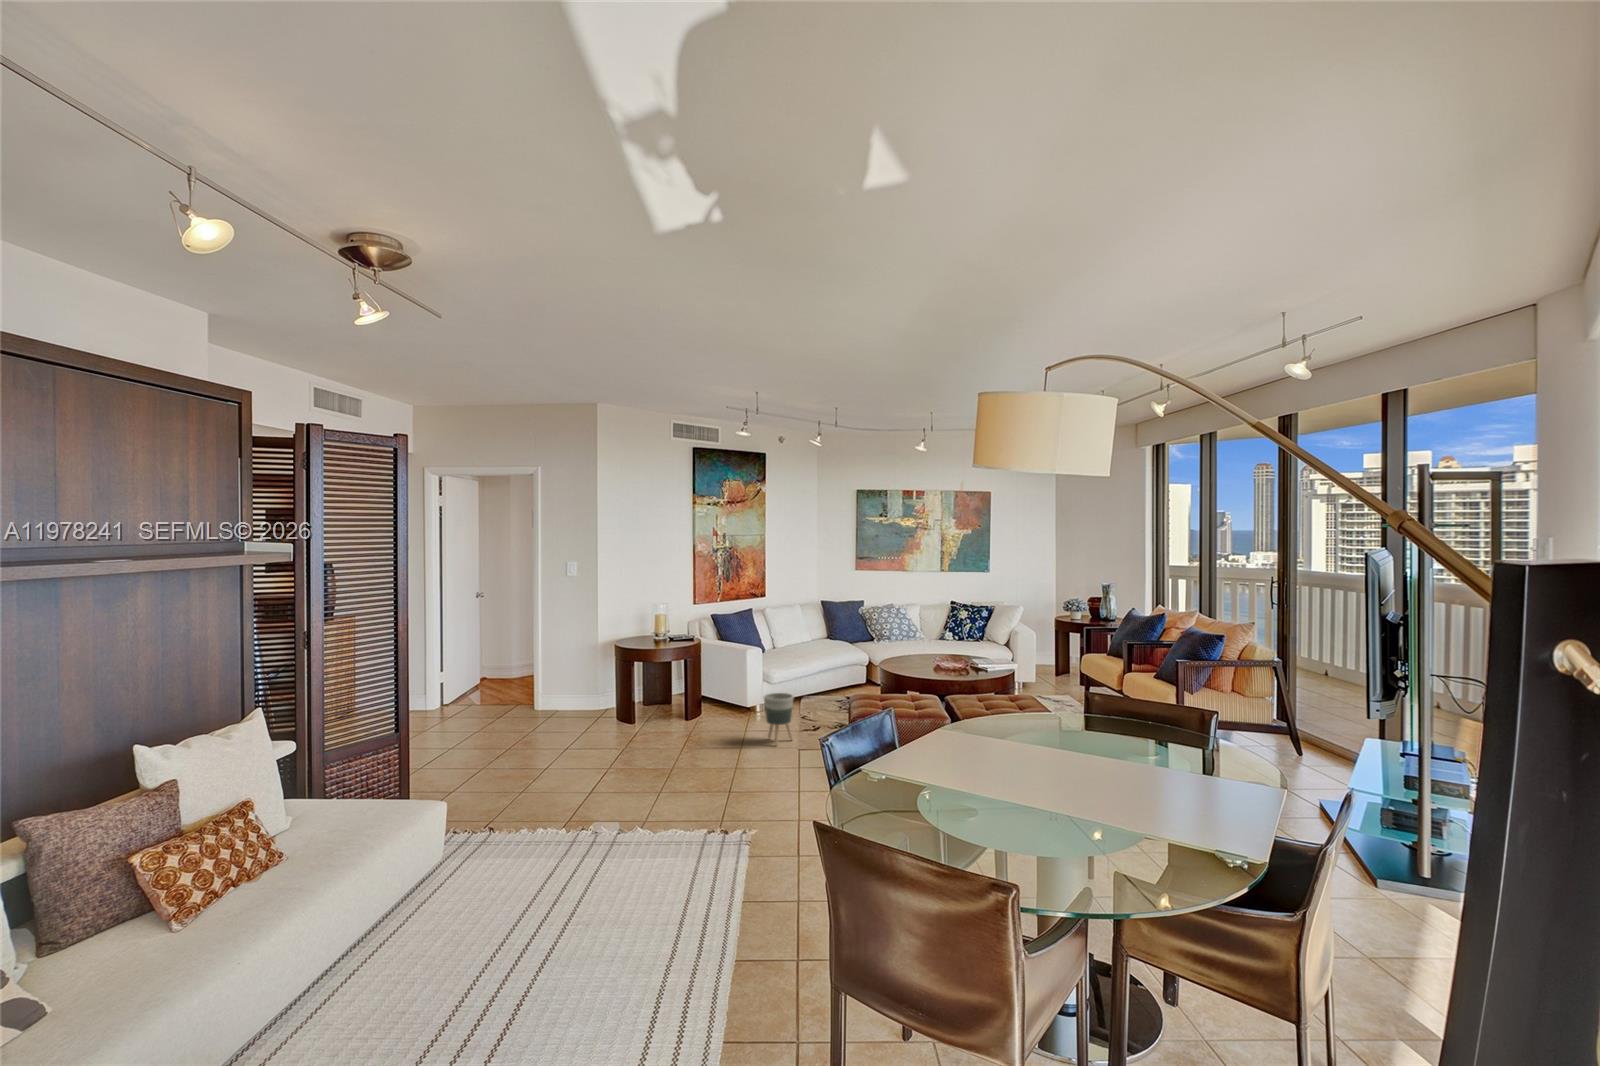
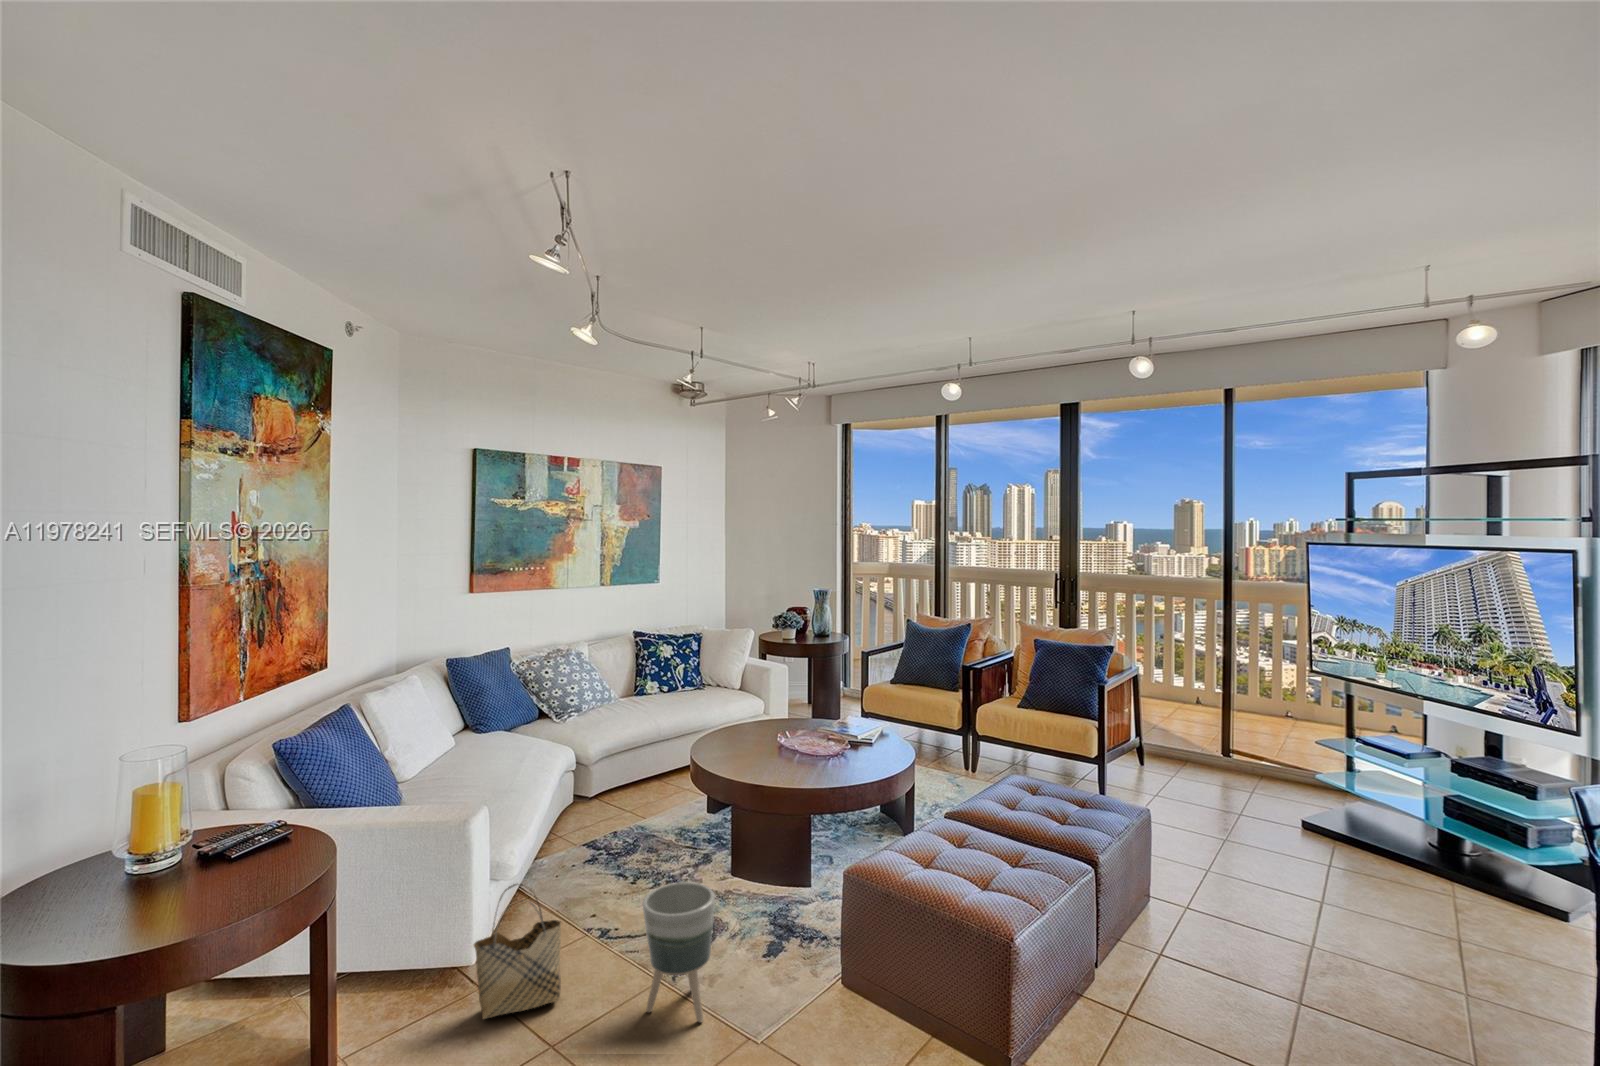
woven basket: none [728,680,758,728] -> present [474,884,561,1019]

